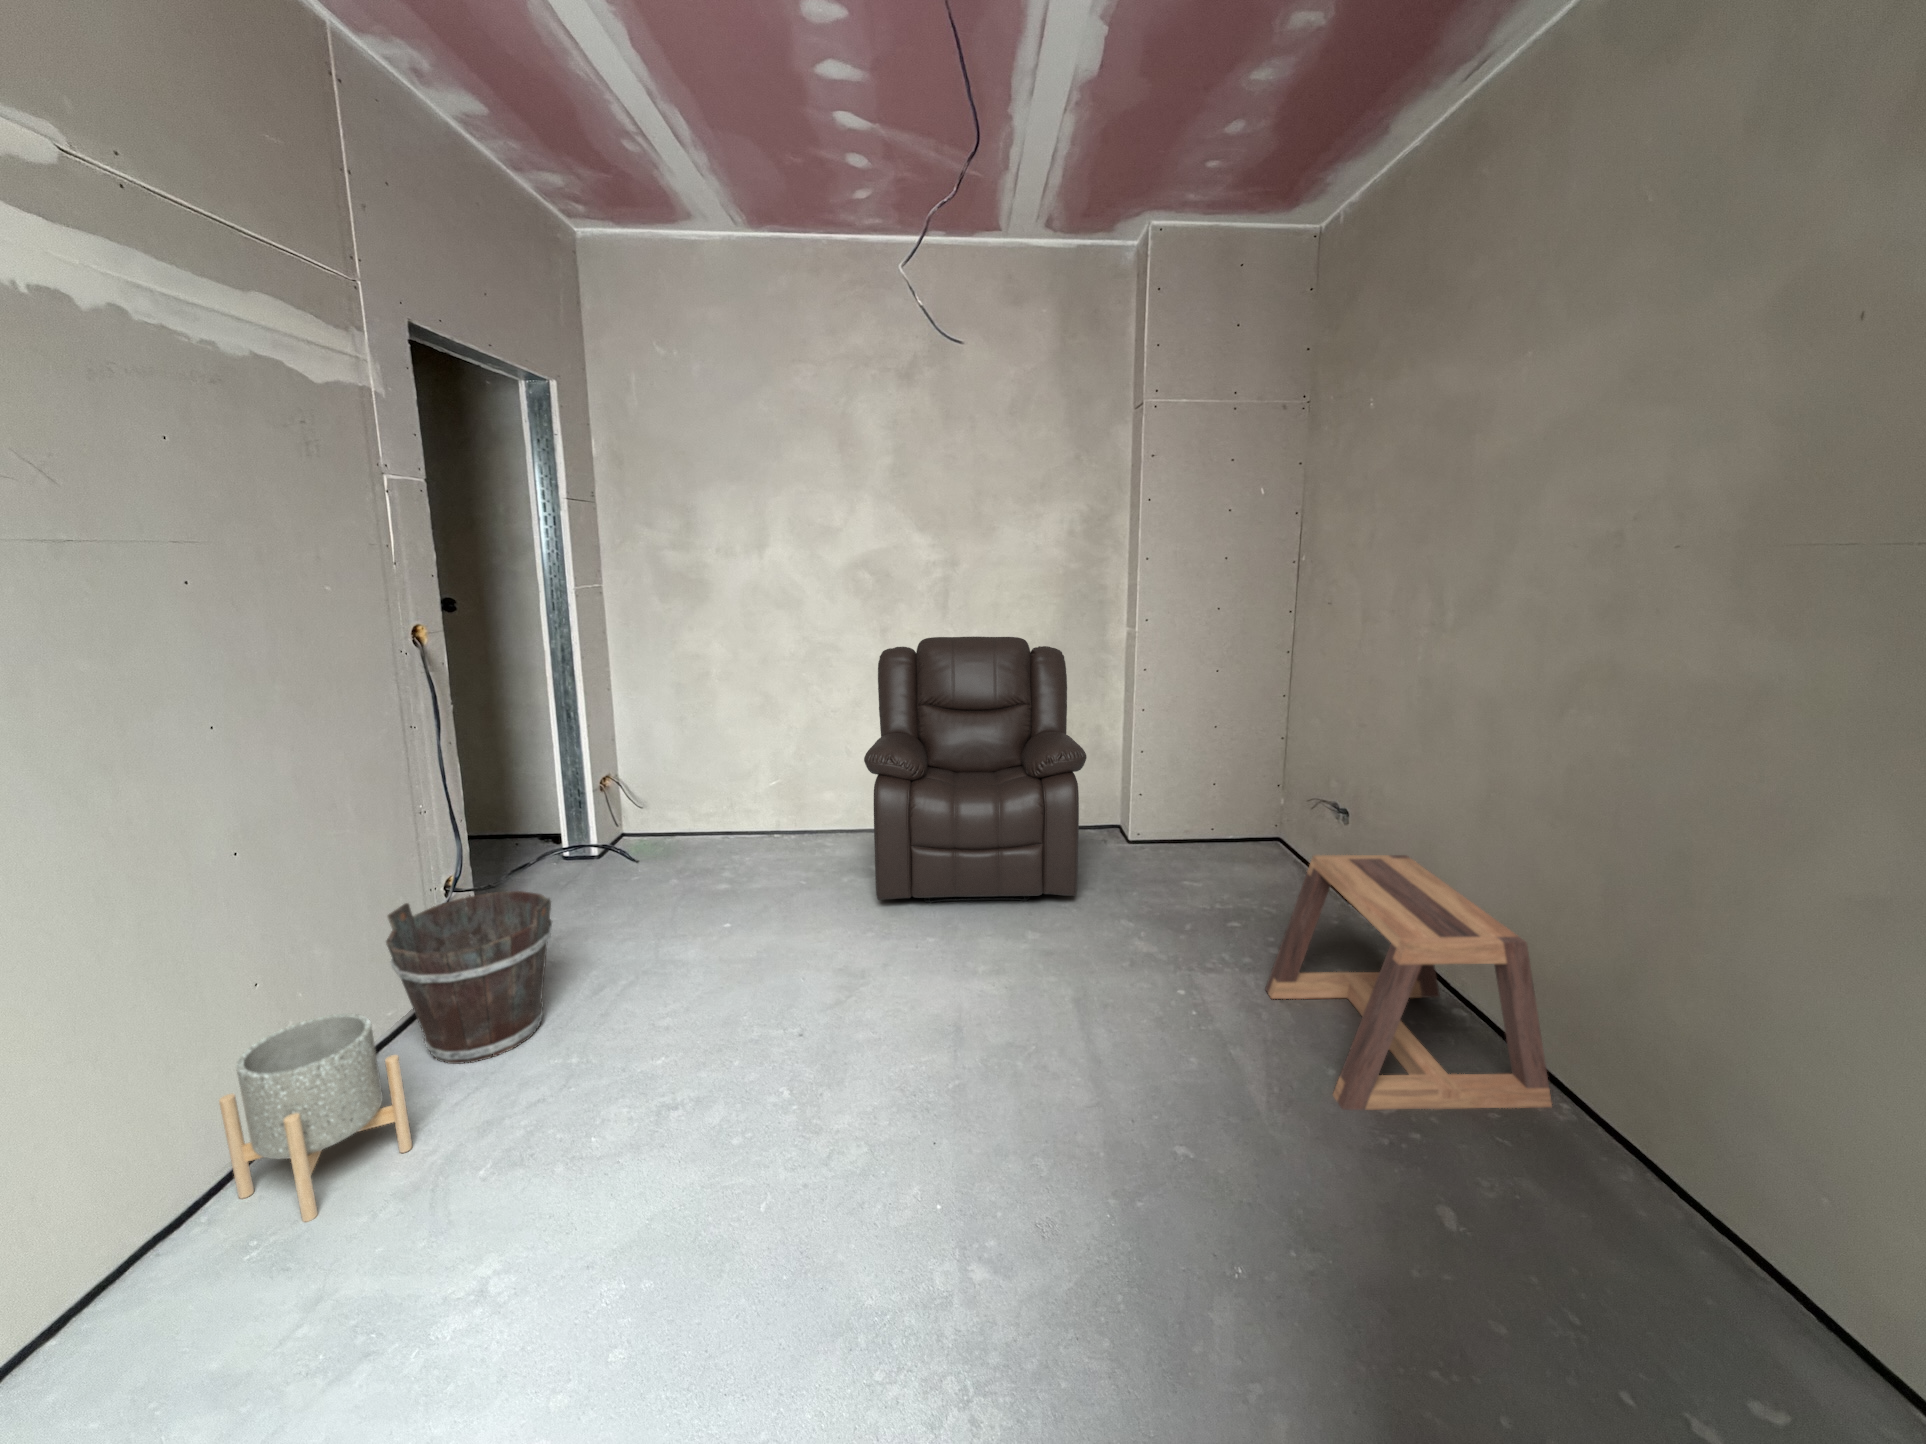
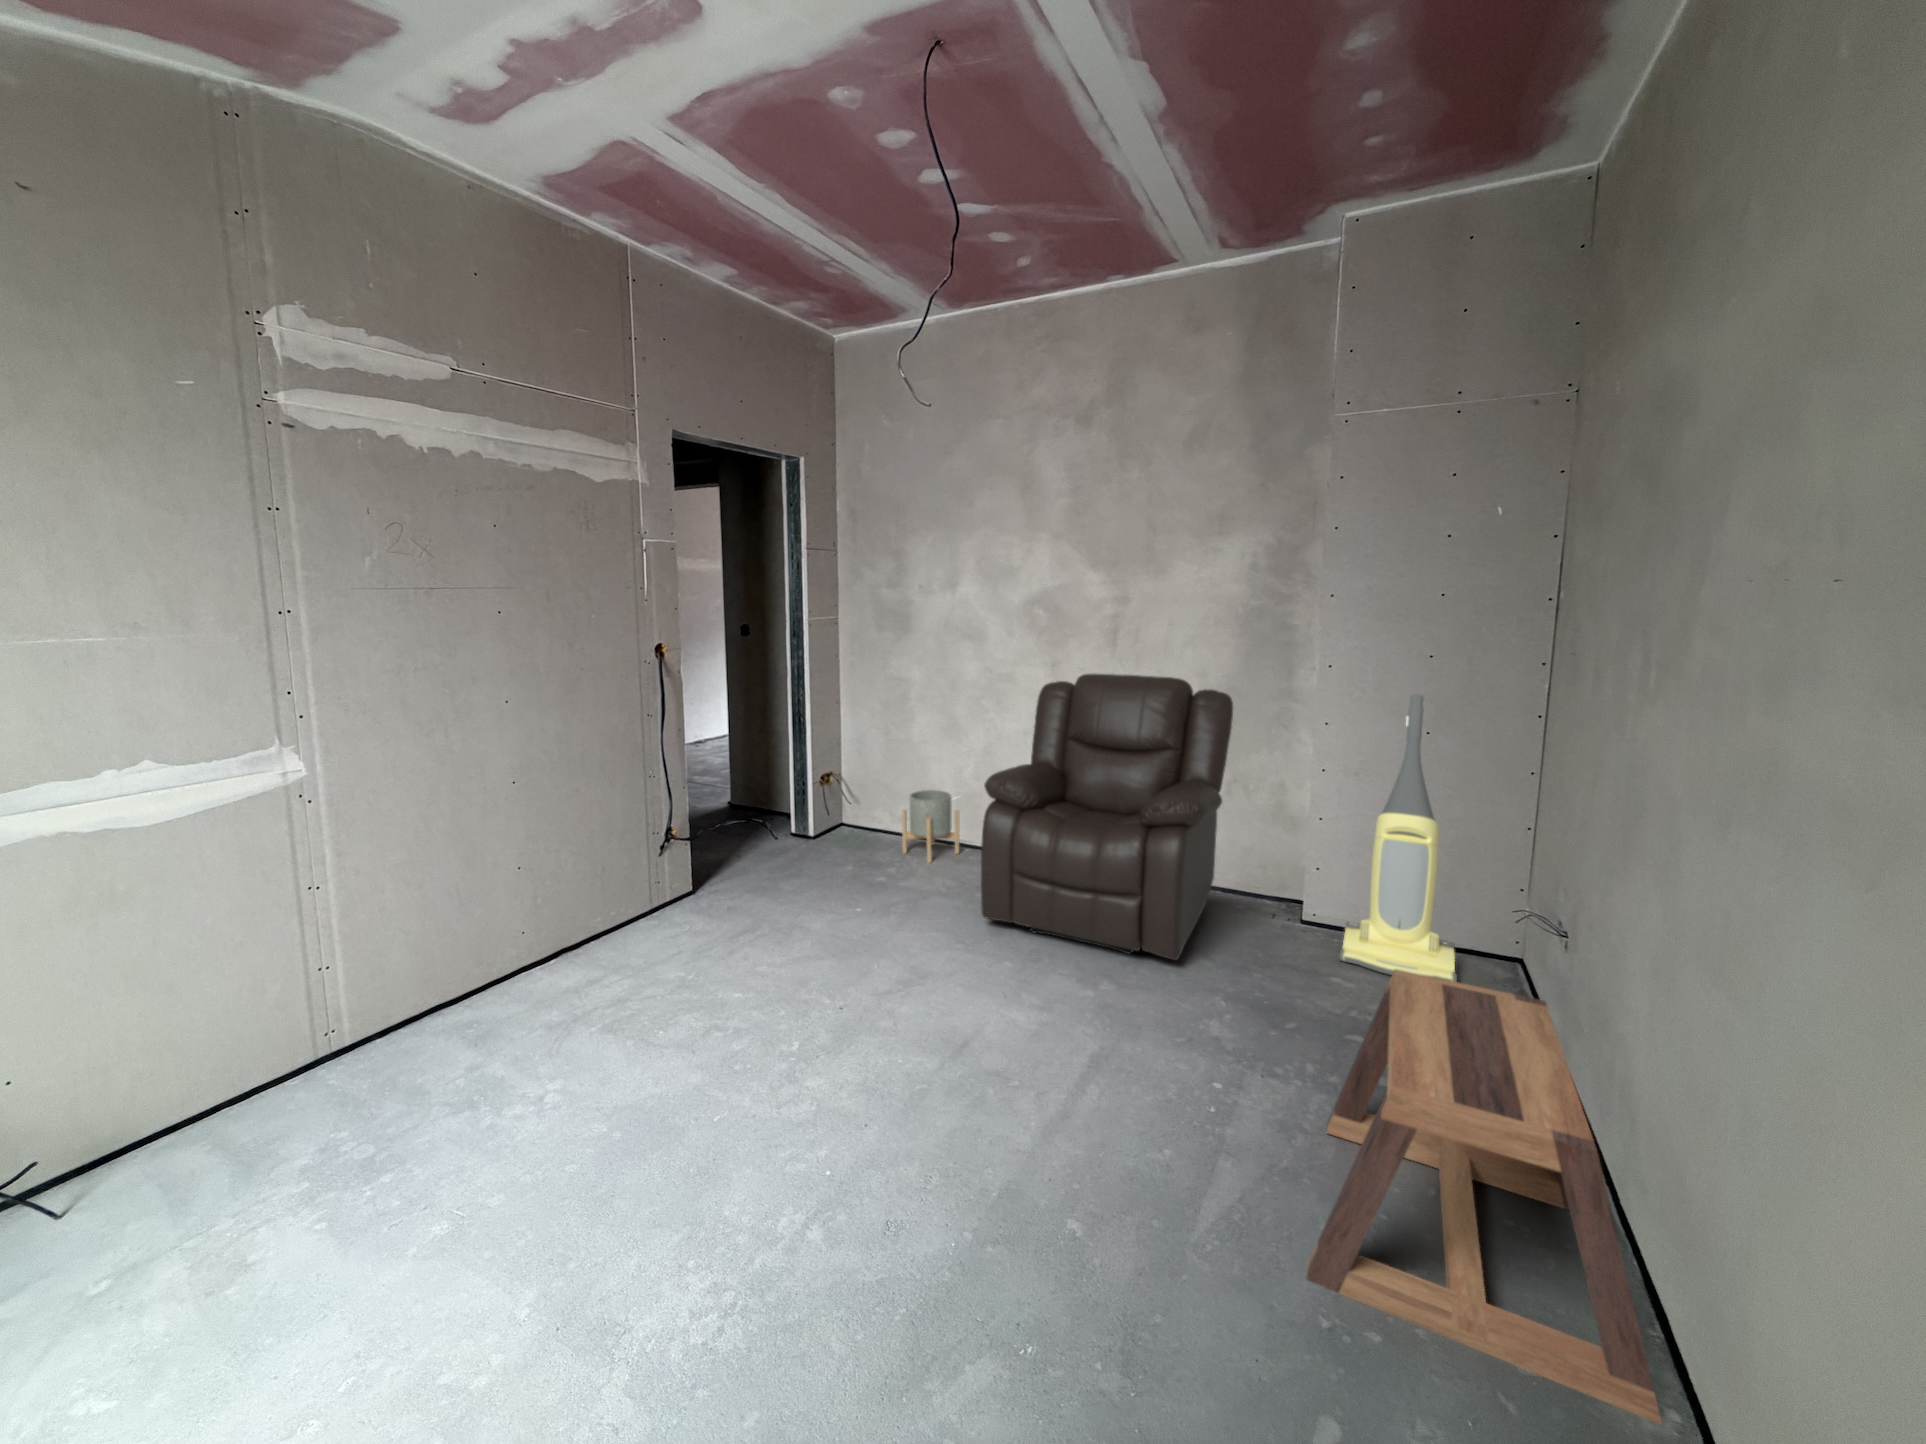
vacuum cleaner: none [1169,640,1258,869] -> present [1339,694,1457,982]
bucket: present [386,891,552,1064] -> none [601,838,707,961]
planter: present [219,1014,412,1222] -> present [902,790,959,863]

